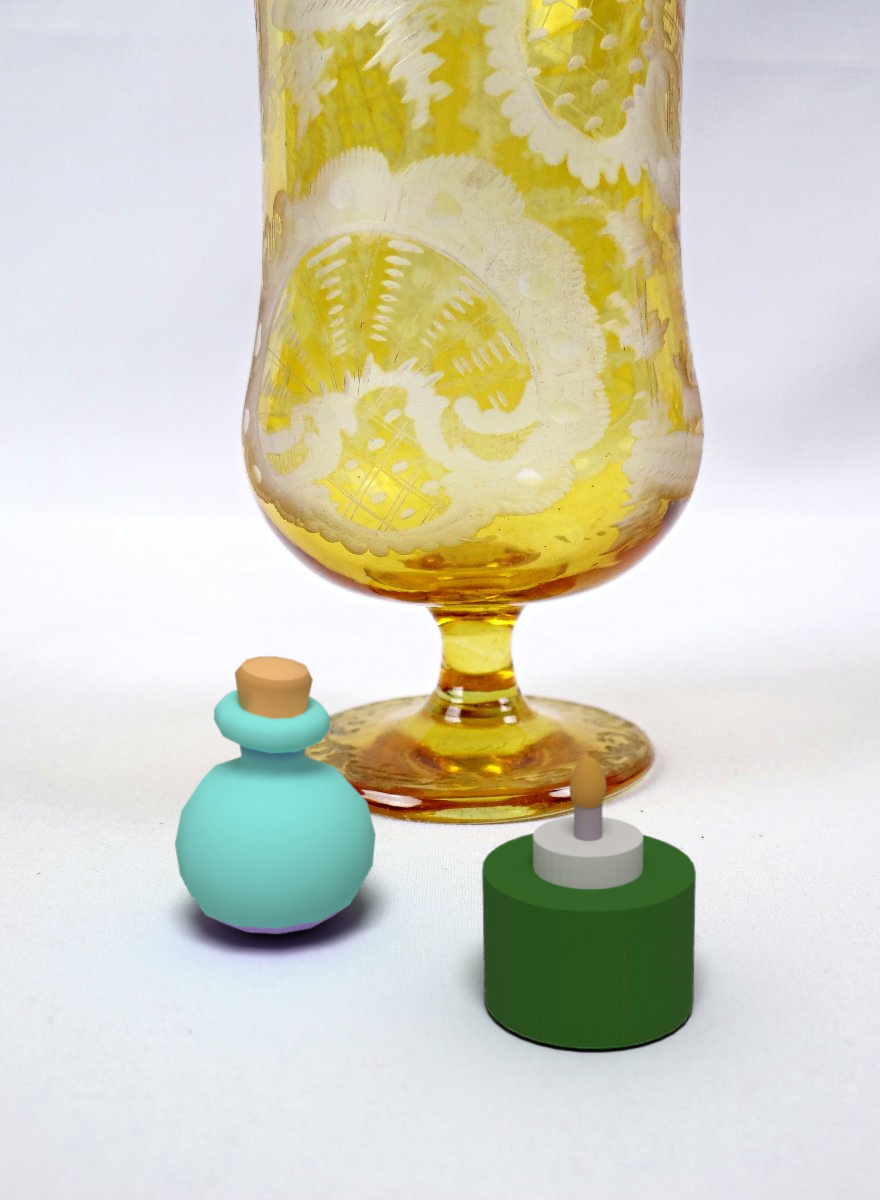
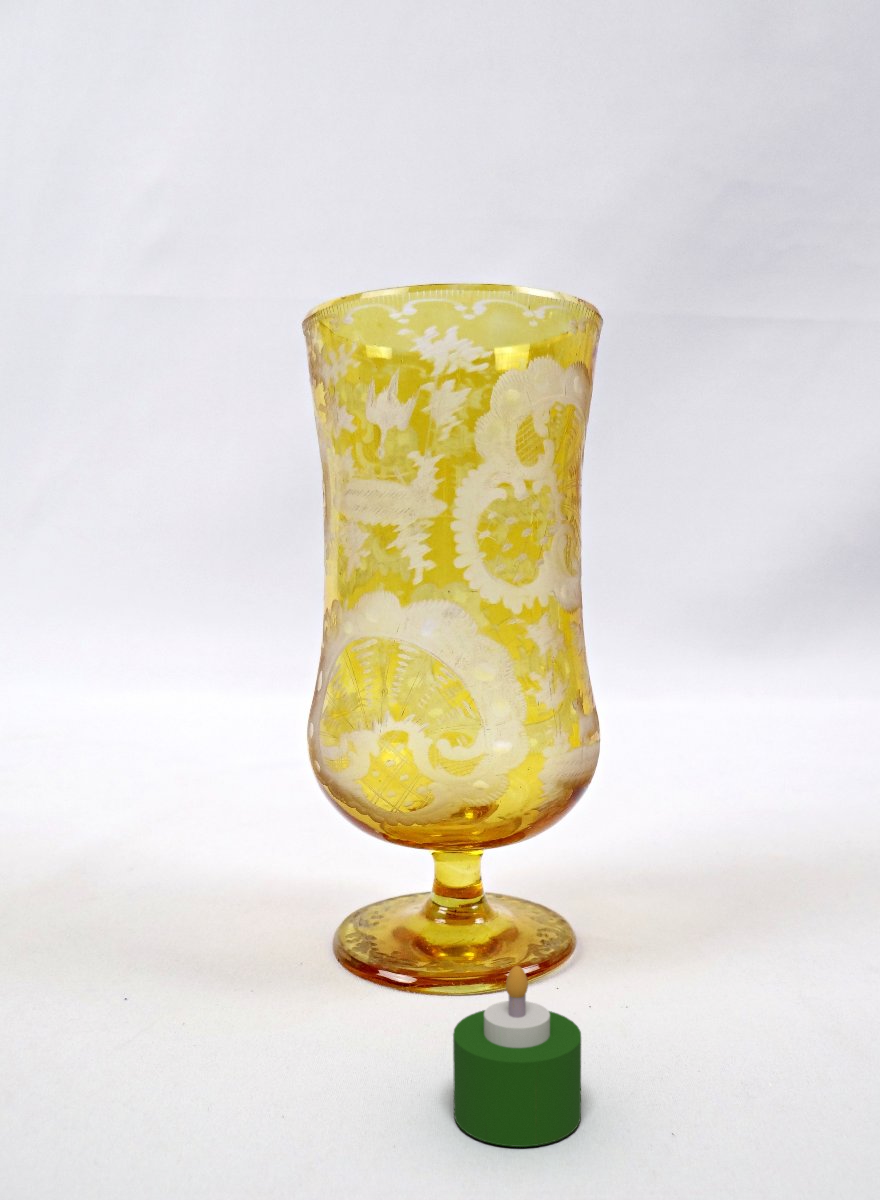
perfume bottle: present [175,656,376,934] -> none [263,893,389,1071]

